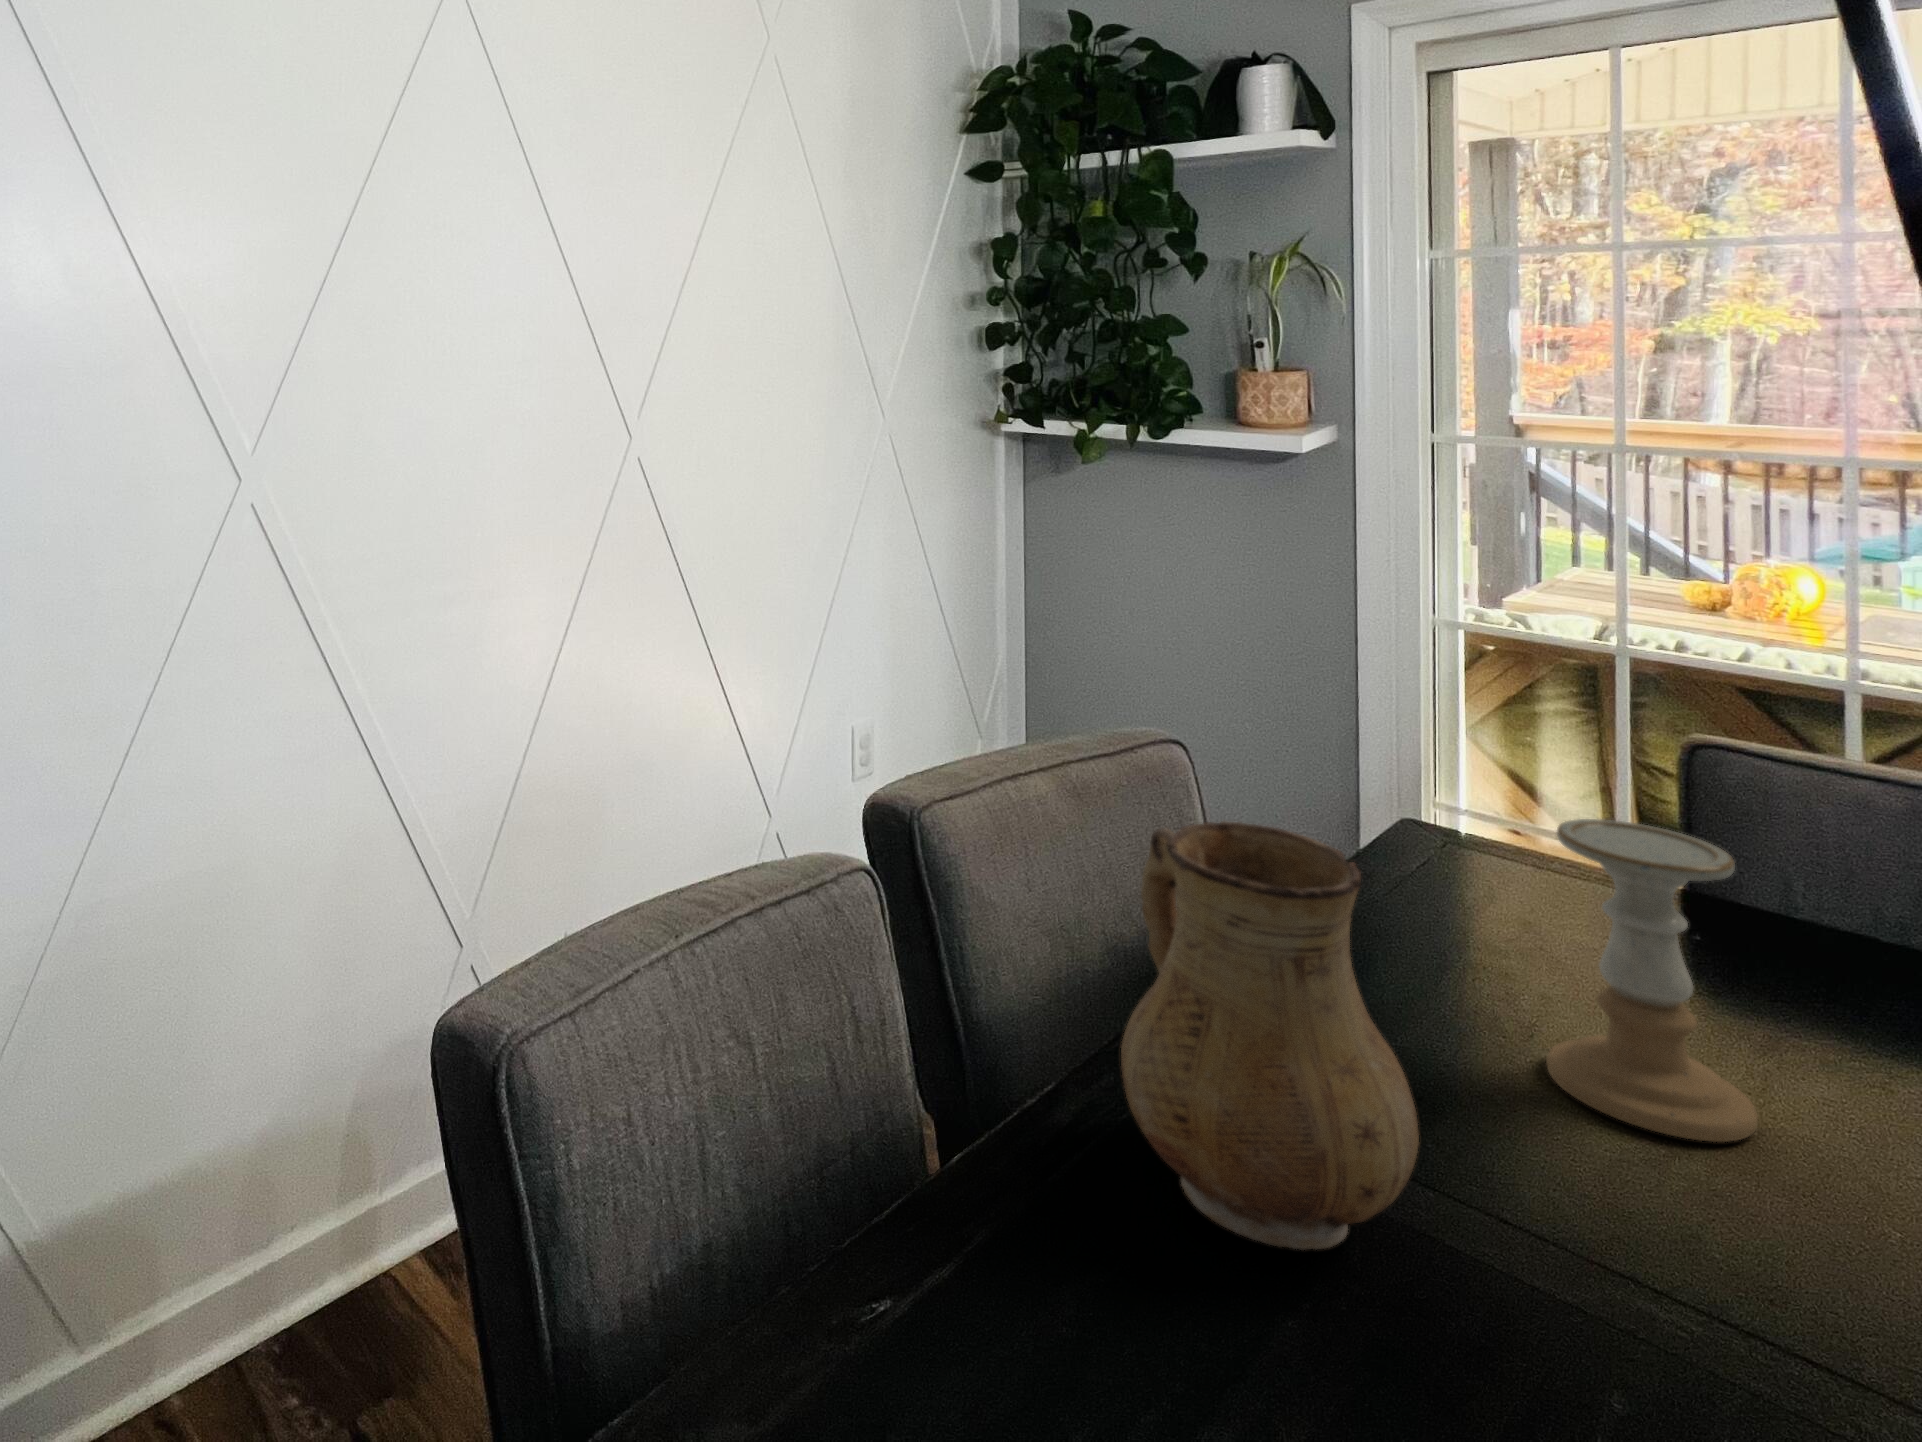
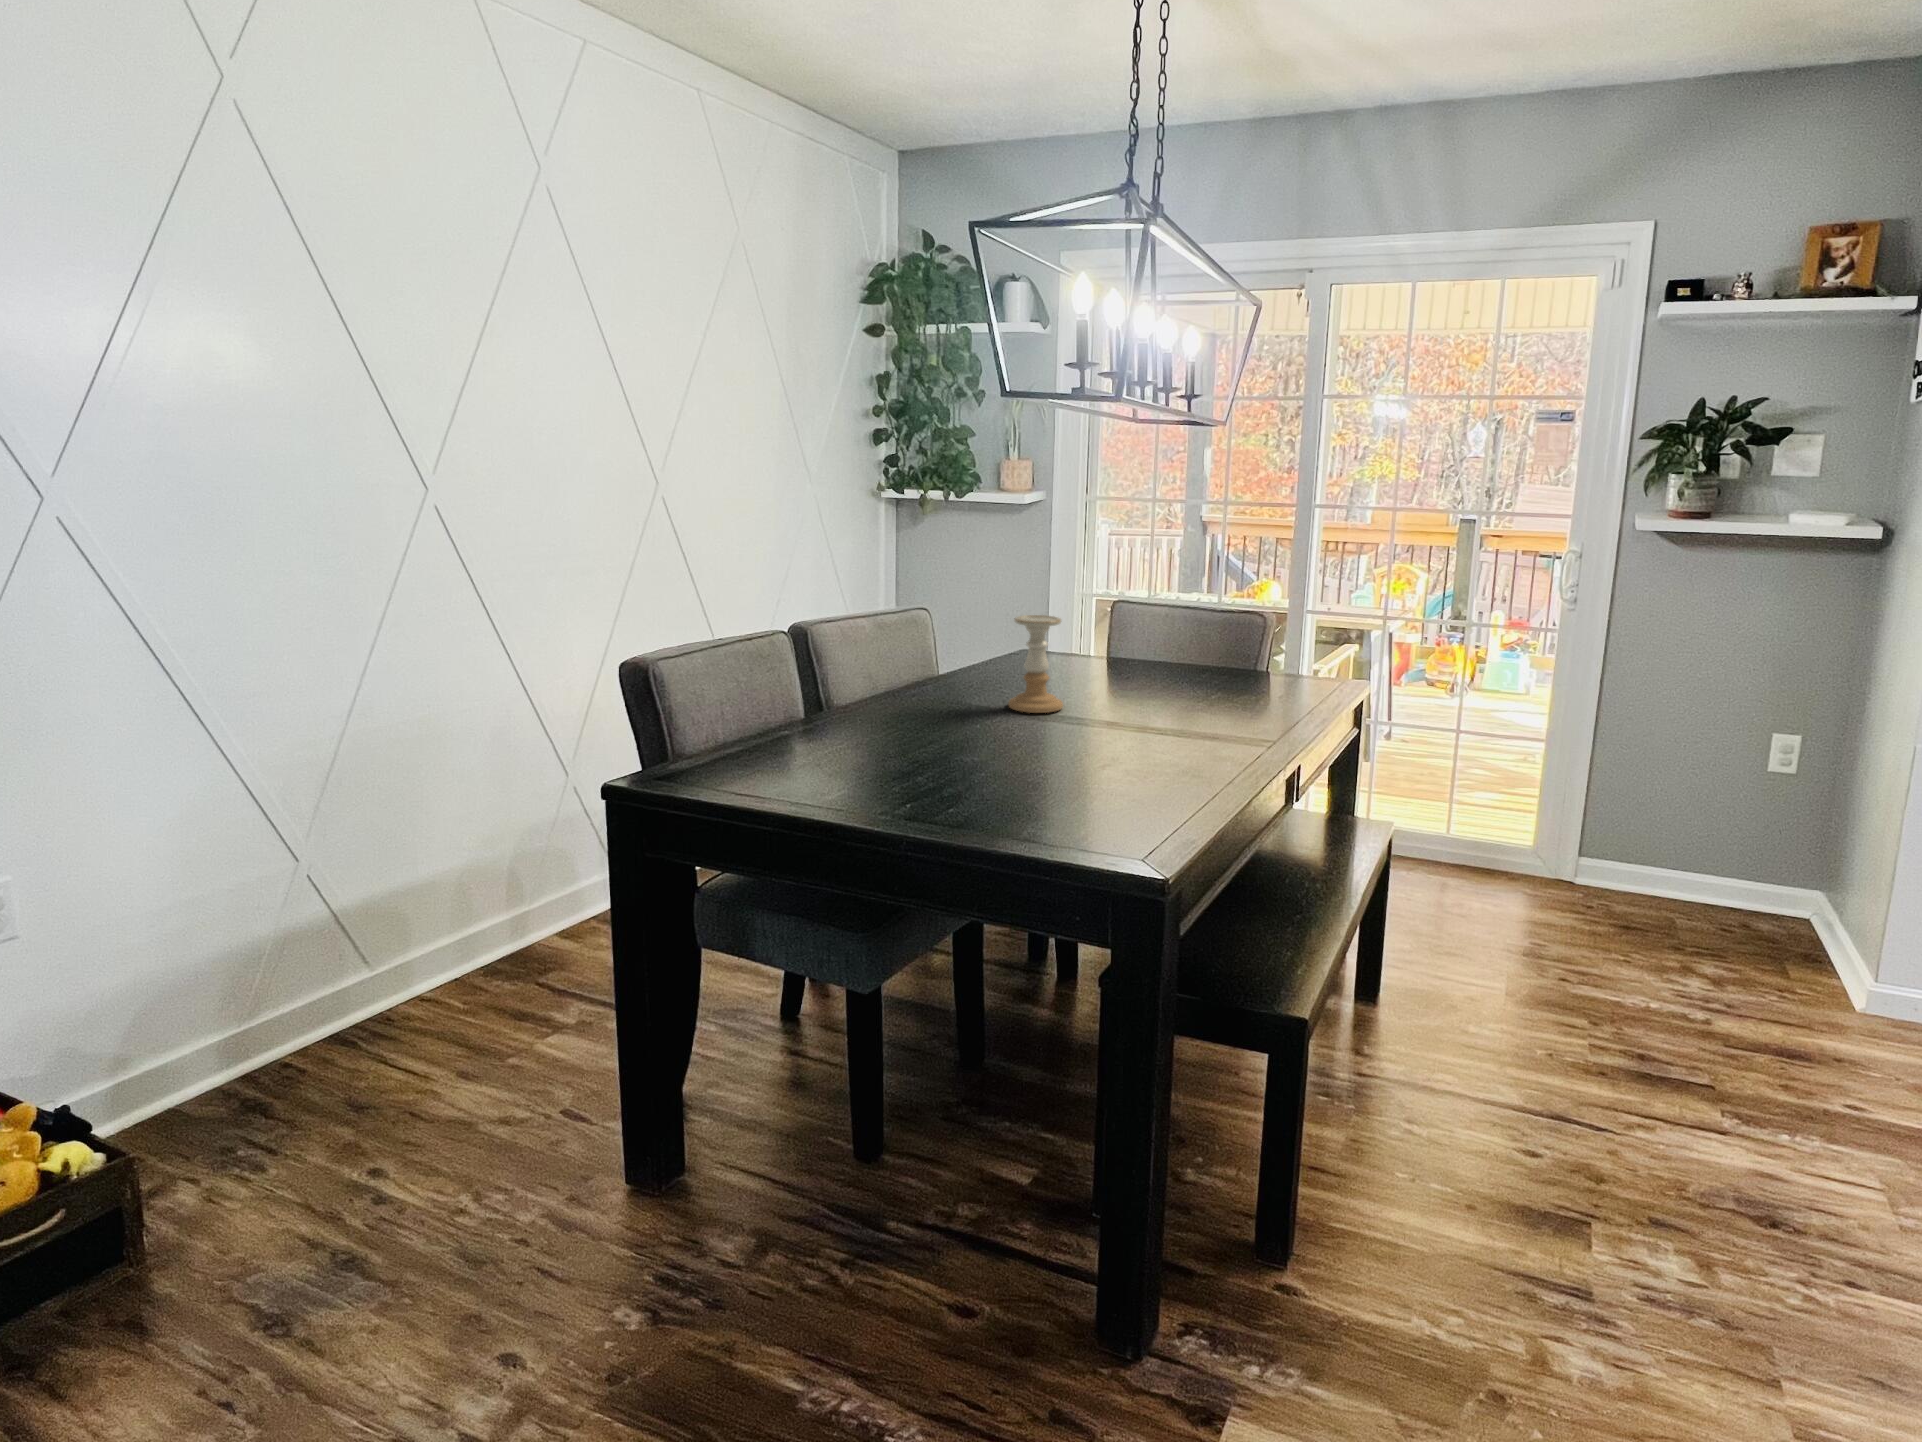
ceramic pitcher: present [1121,821,1419,1249] -> none [851,609,940,742]

